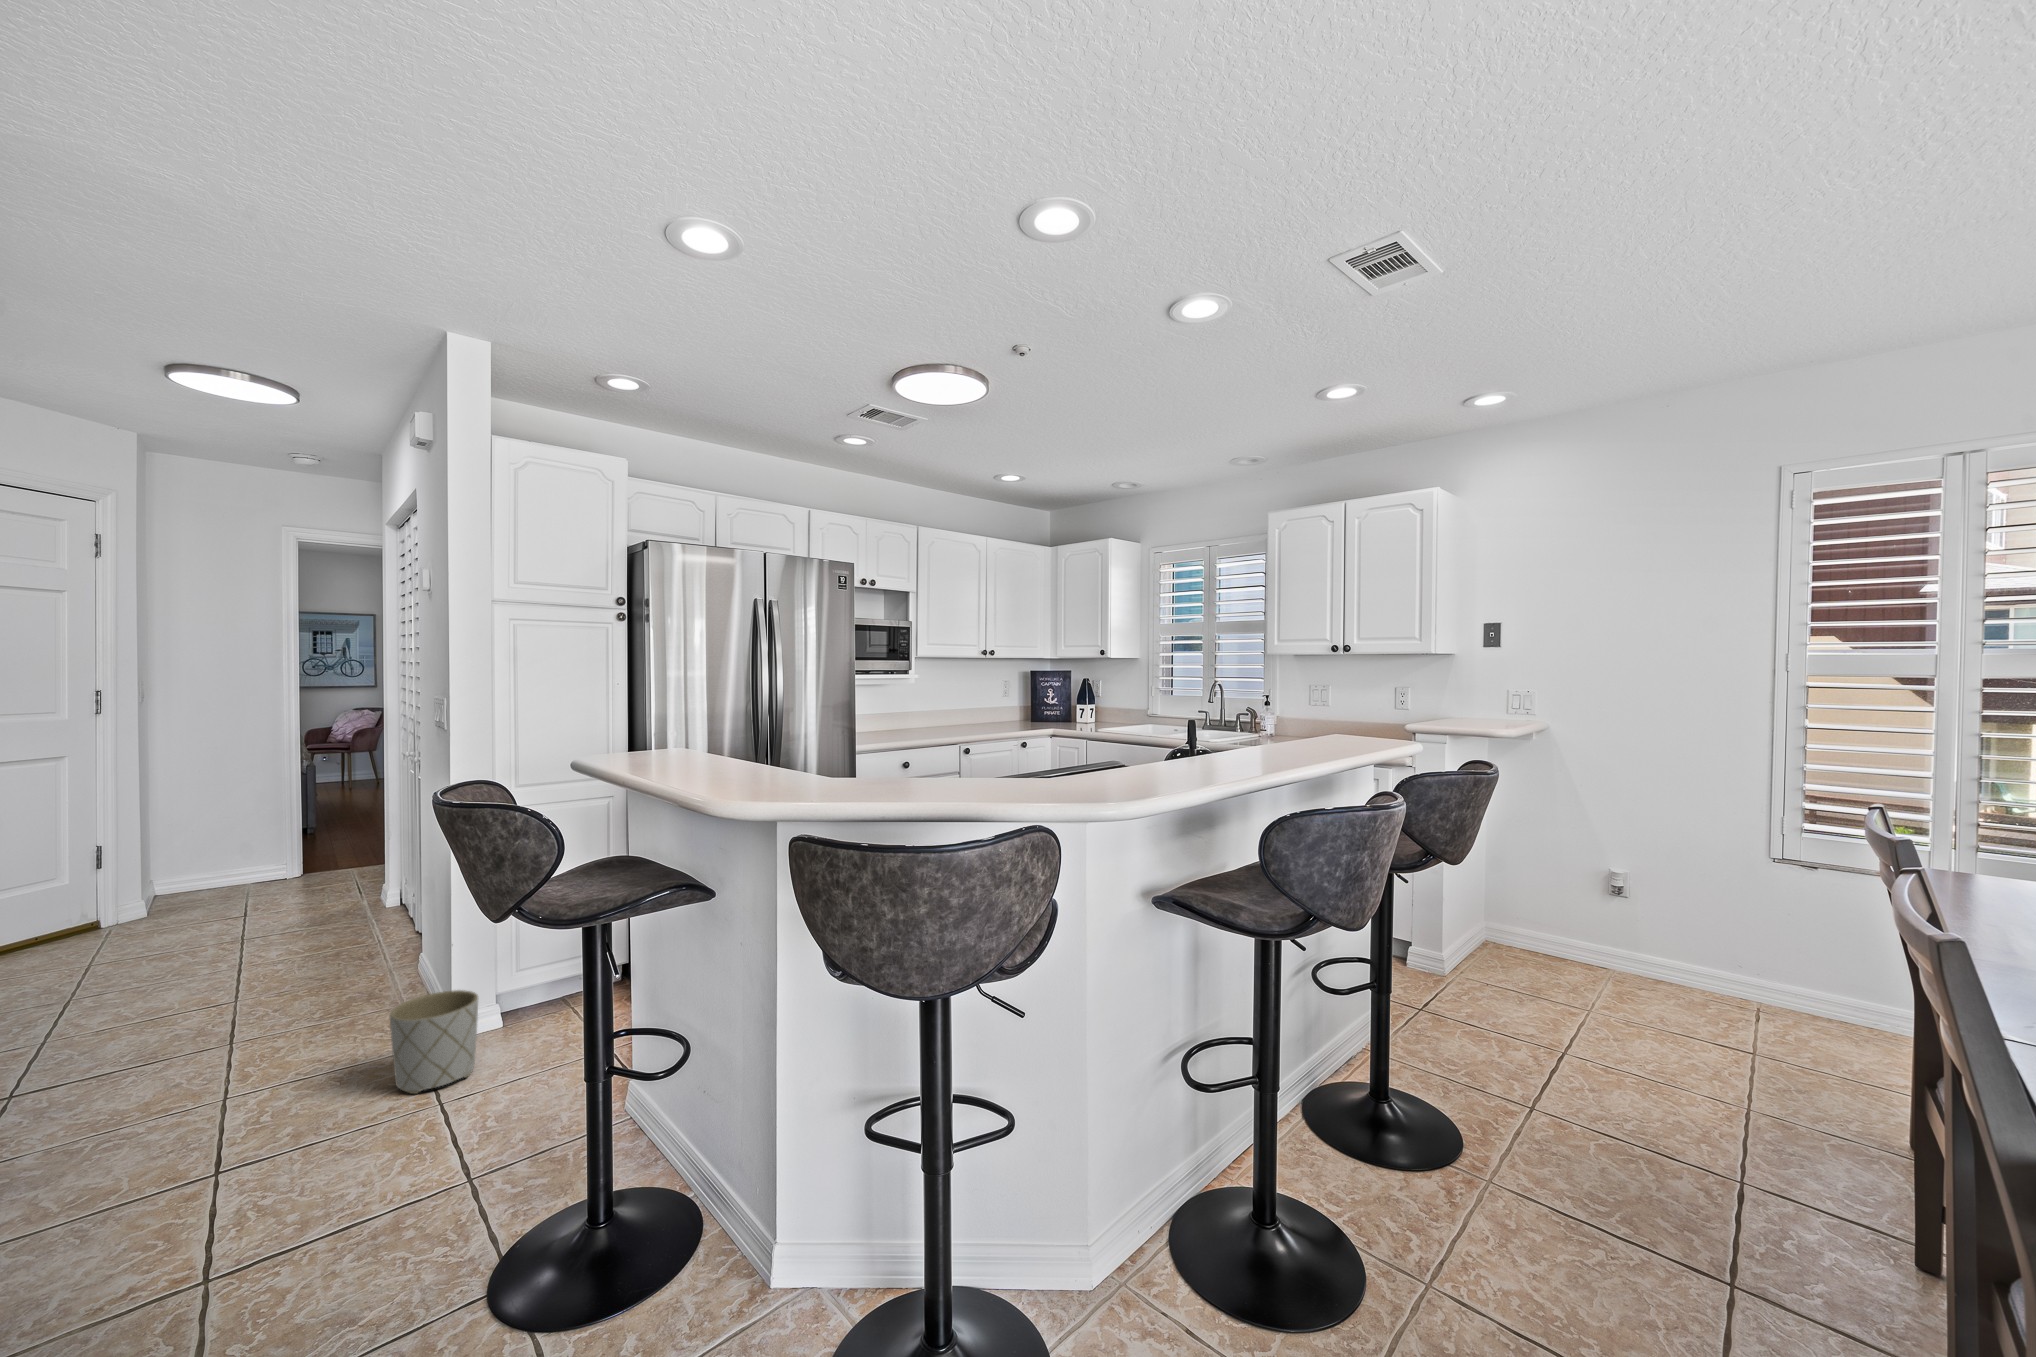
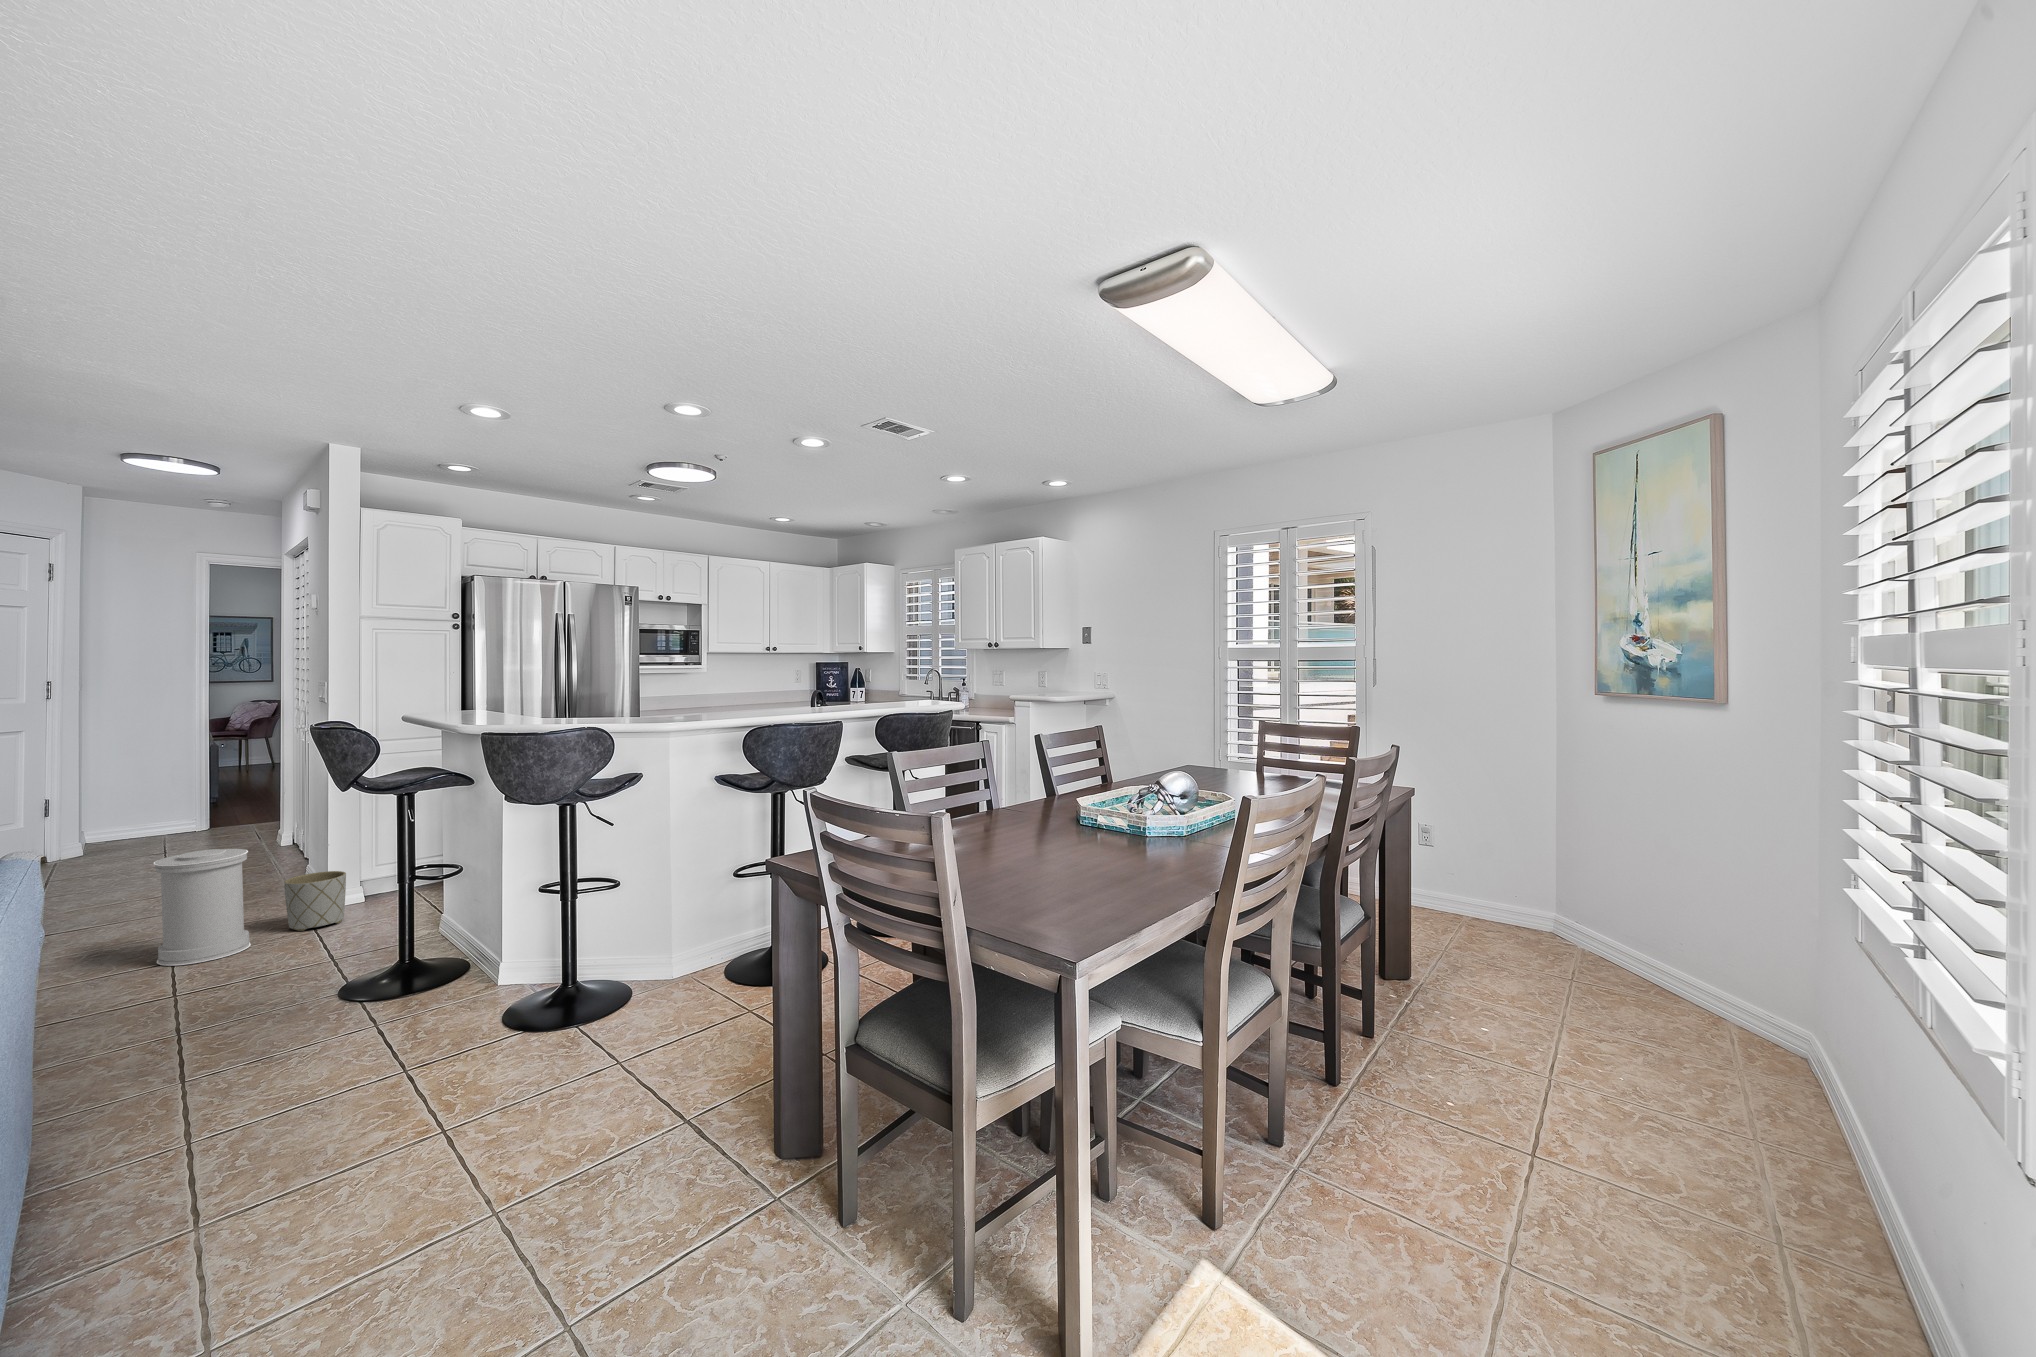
trash can: none [190,968,339,1179] -> present [154,849,251,966]

